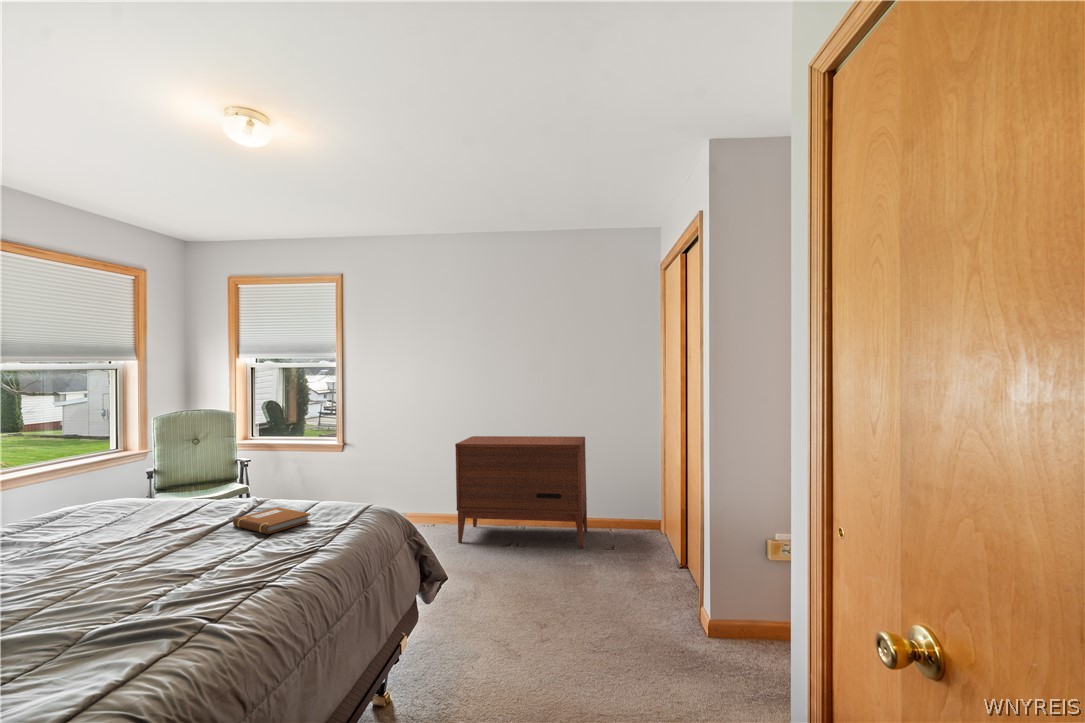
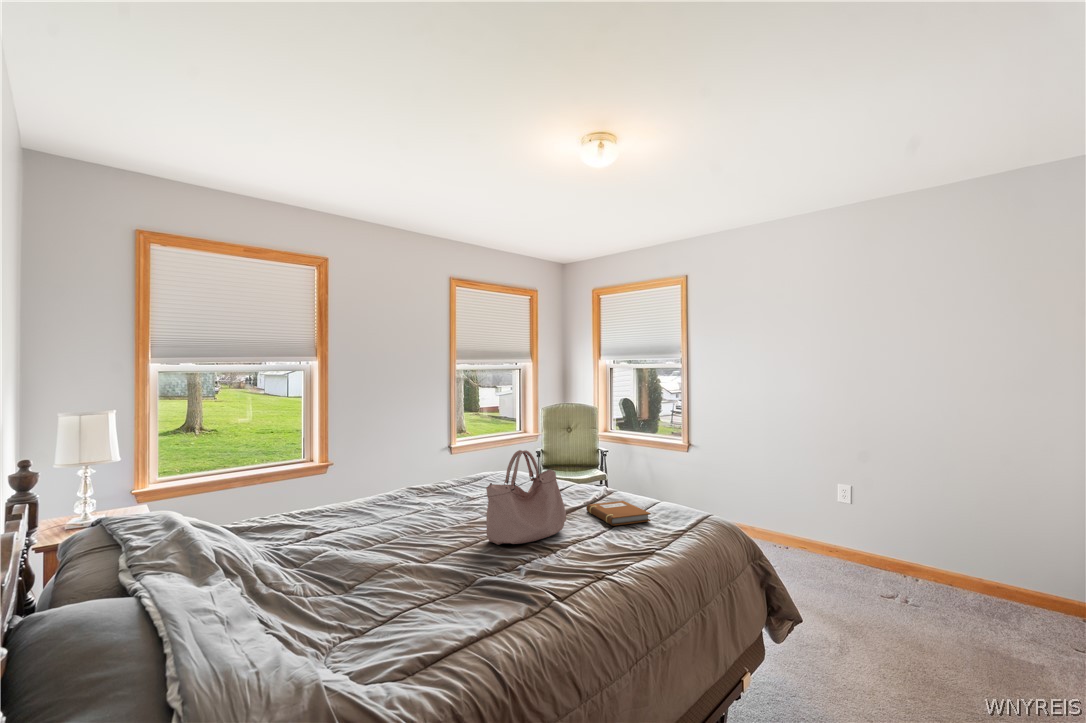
dresser: present [455,436,587,548] -> none [817,452,1033,633]
handbag: none [91,466,210,587] -> present [486,450,566,545]

